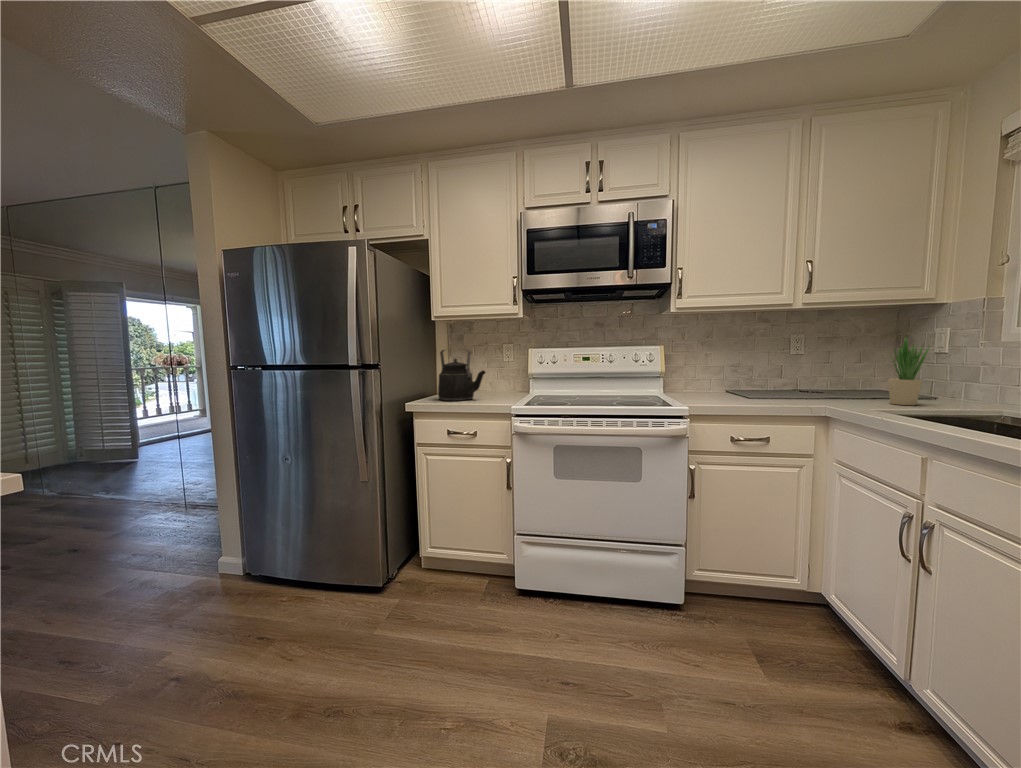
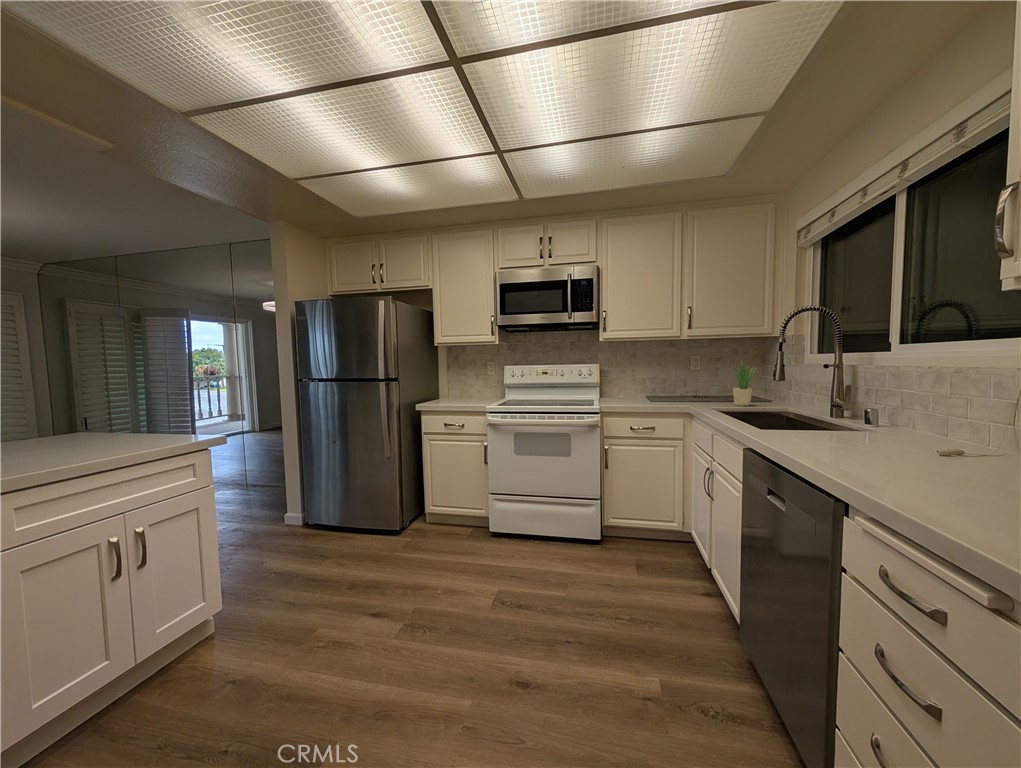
kettle: present [438,349,486,401] -> none [438,367,471,403]

